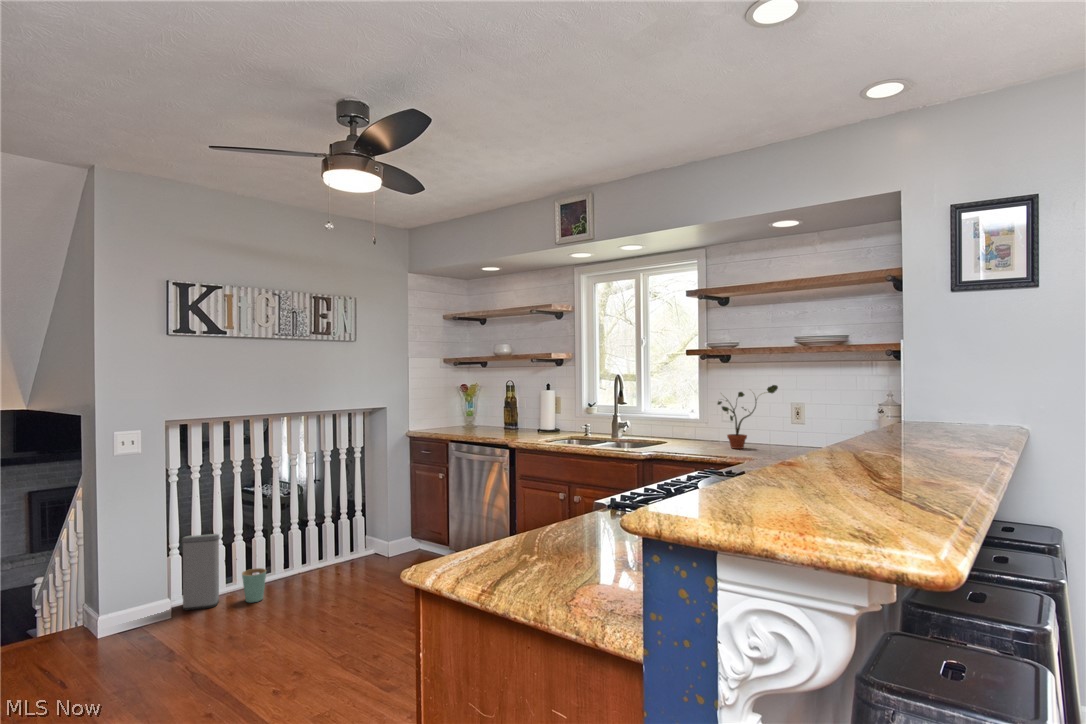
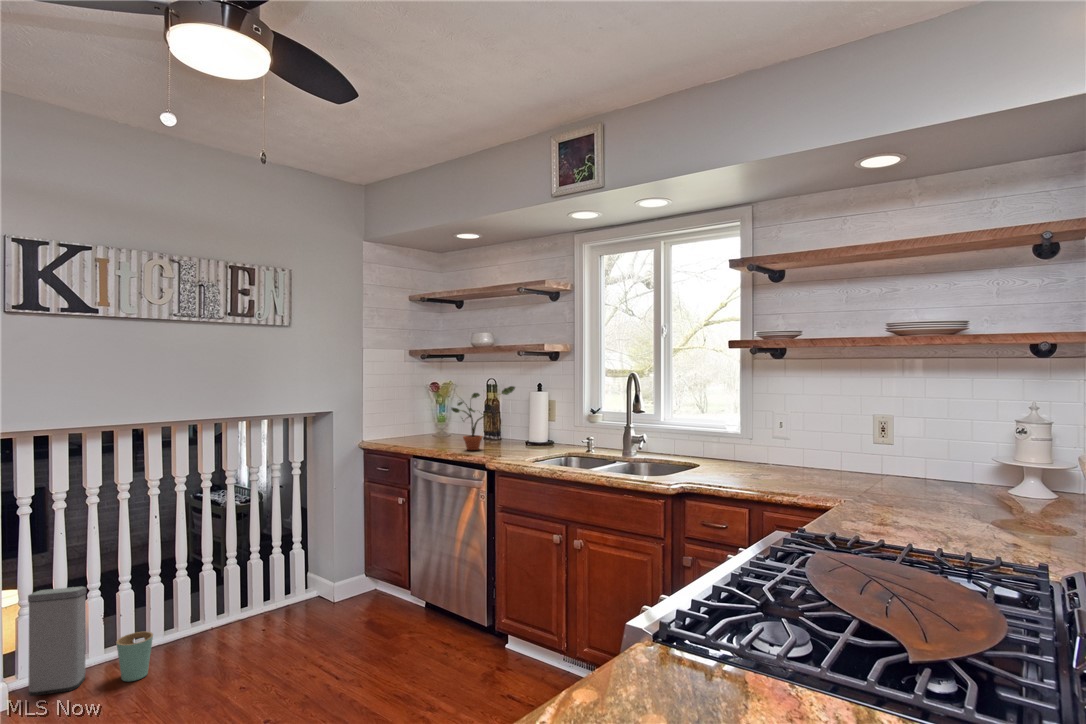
potted plant: present [718,385,778,449] -> present [451,386,515,450]

